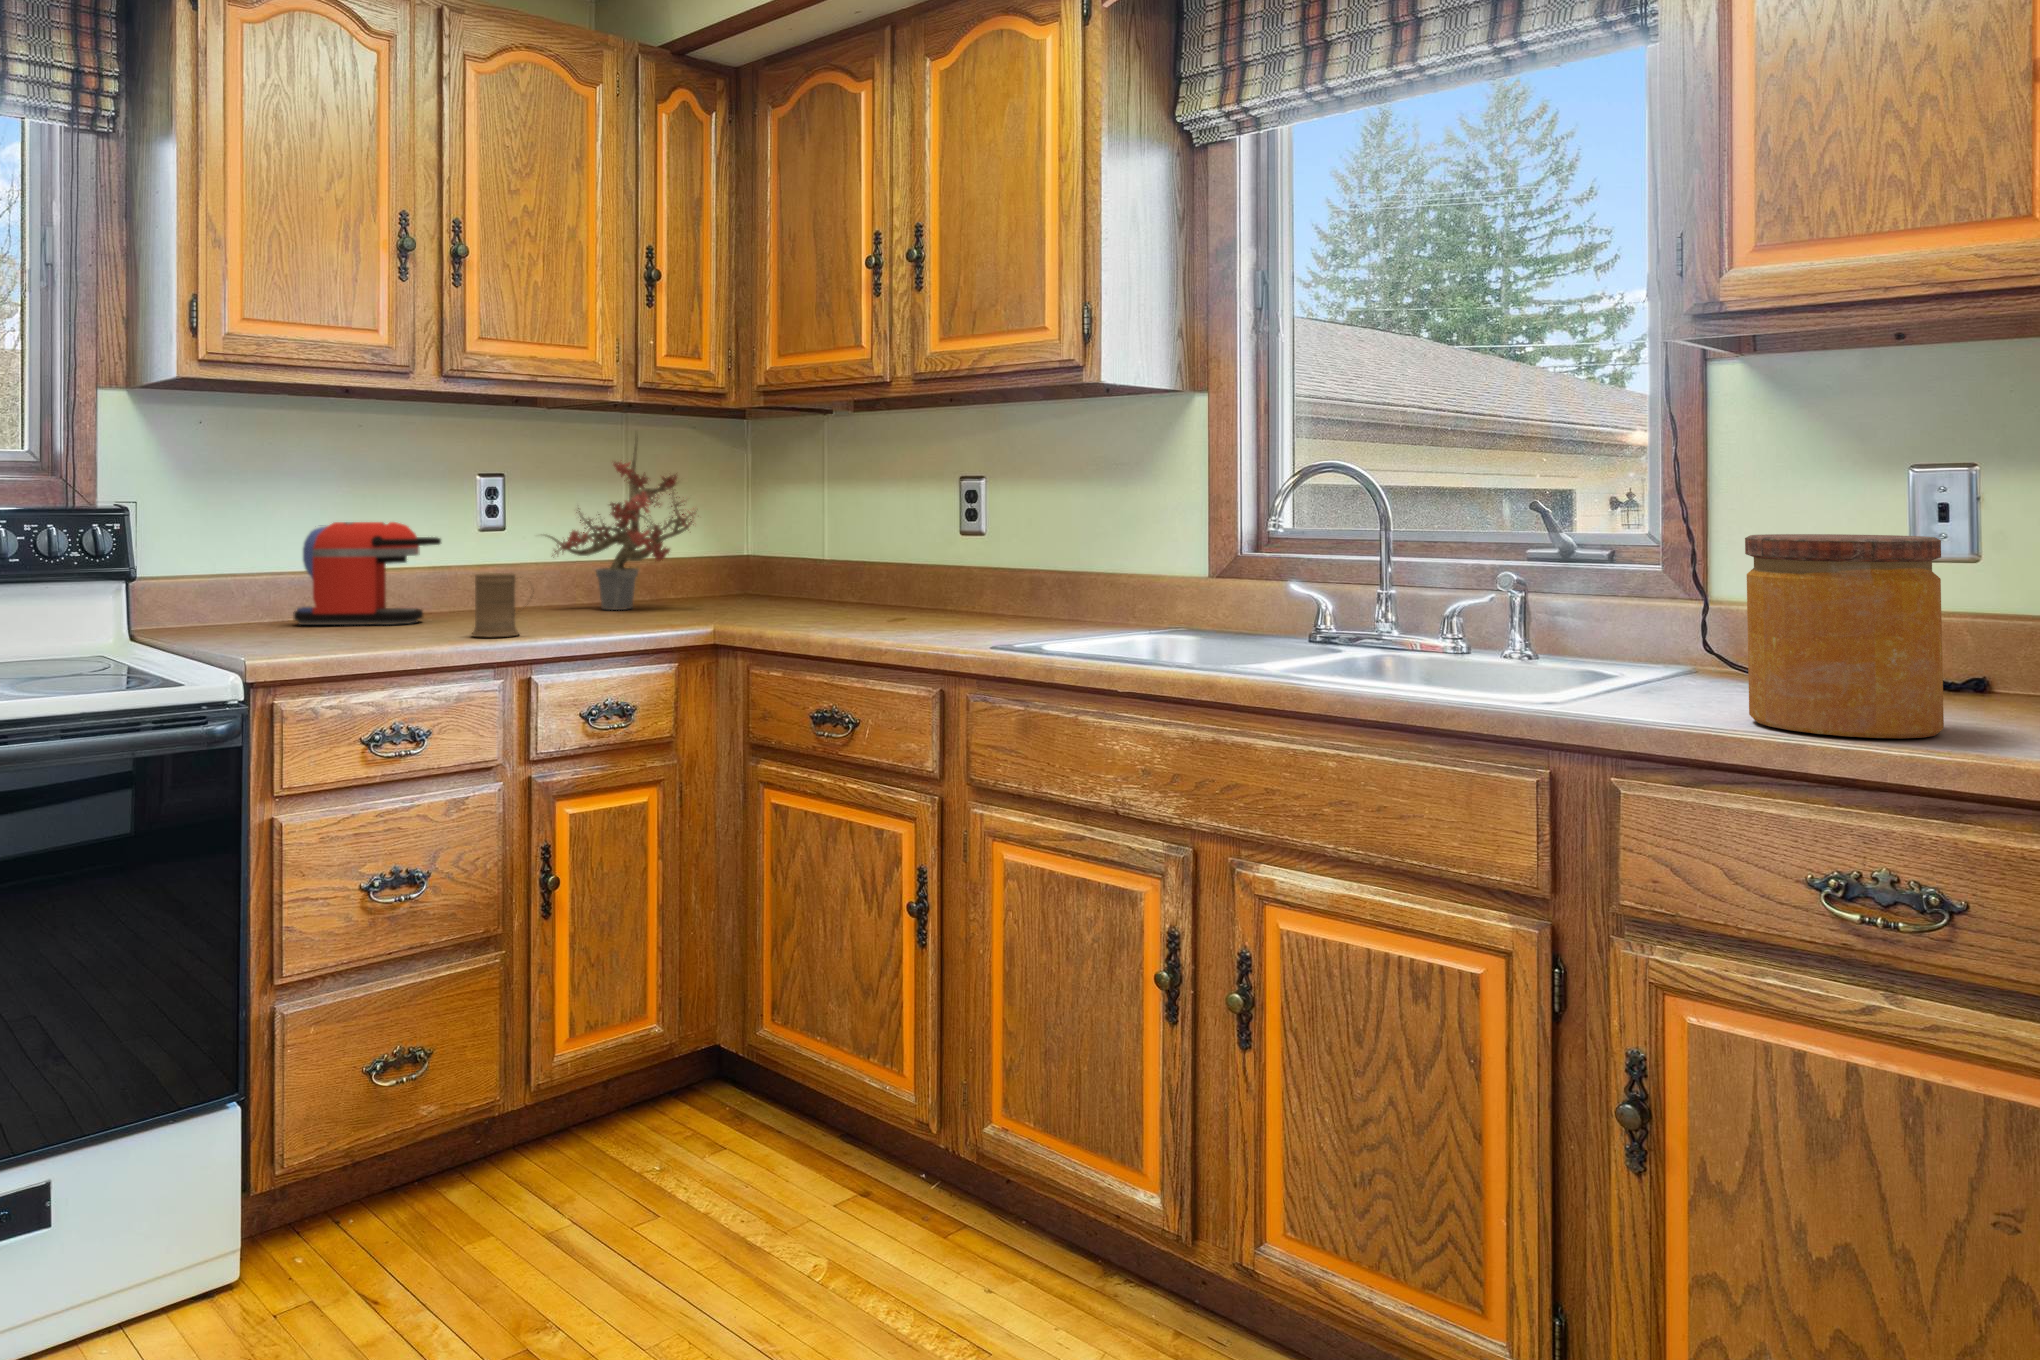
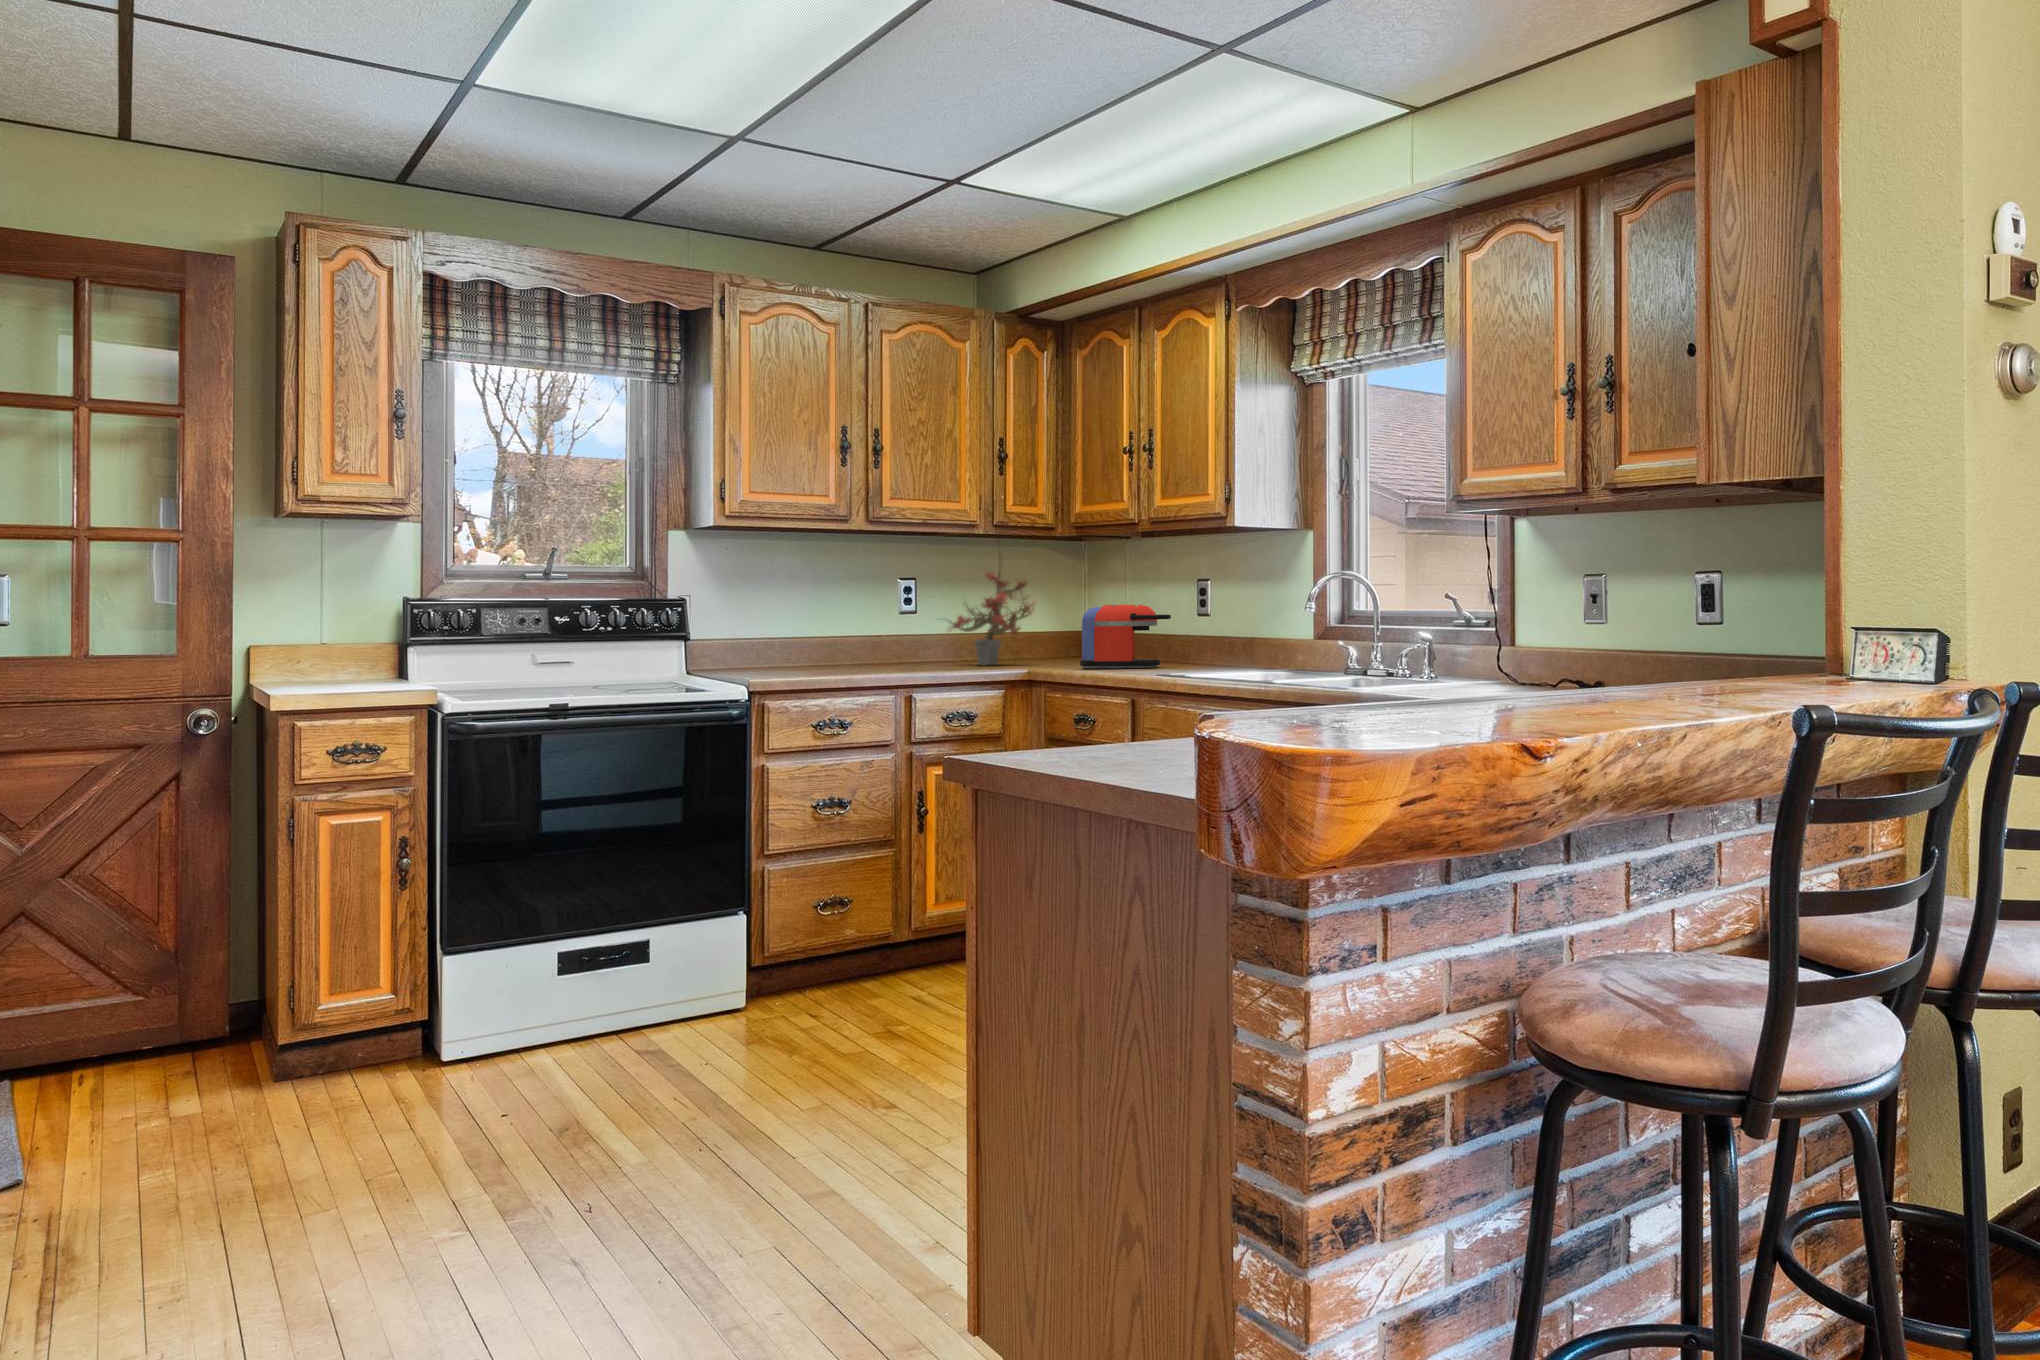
coffee maker: present [293,522,441,625] -> present [1080,605,1171,668]
jar: present [1745,534,1944,738] -> none [1421,607,1493,695]
mug: present [472,573,532,637] -> none [883,639,920,675]

